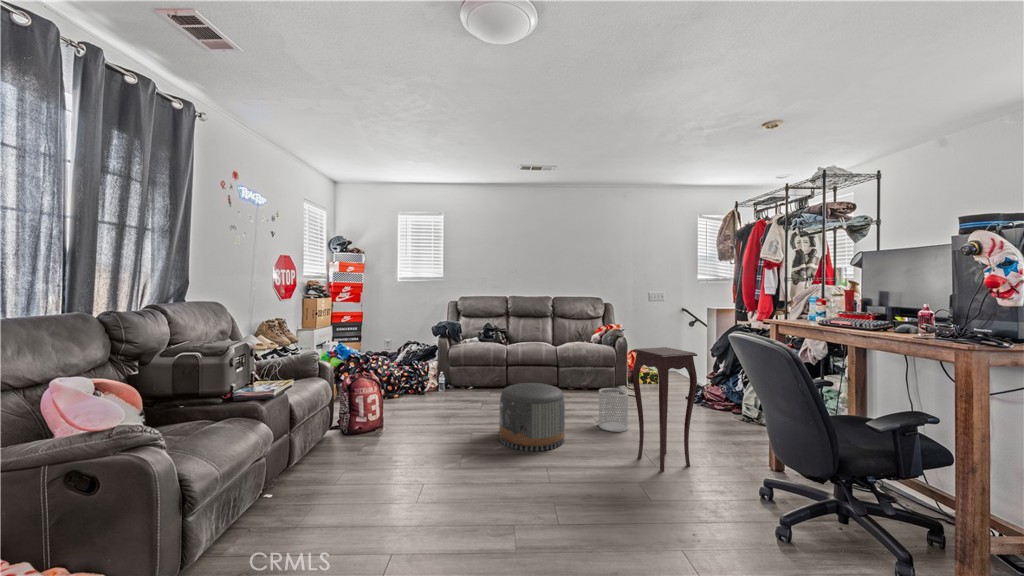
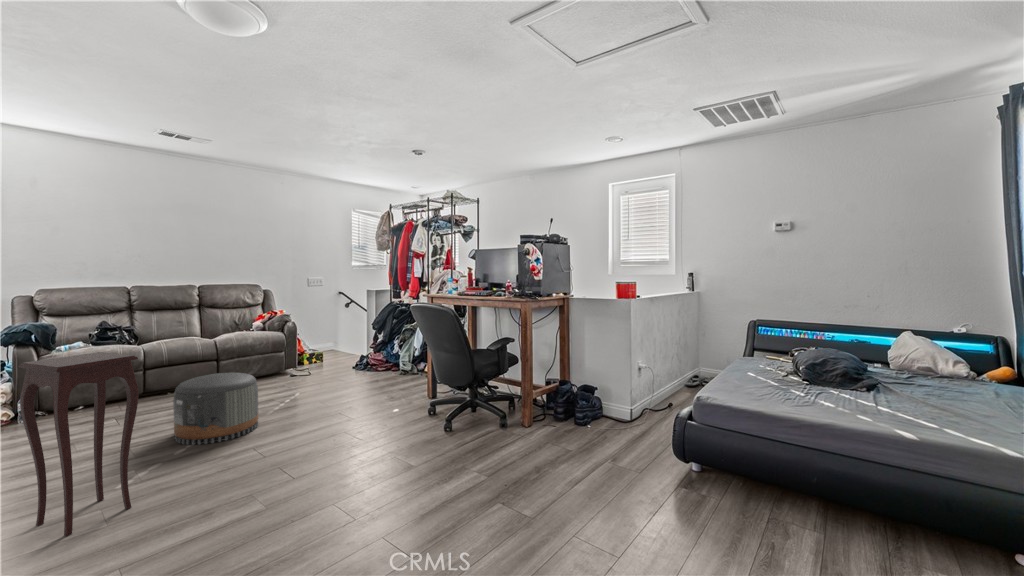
side table: present [633,347,697,471] -> present [18,352,138,536]
wastebasket: present [599,388,628,432] -> none [286,366,316,406]

